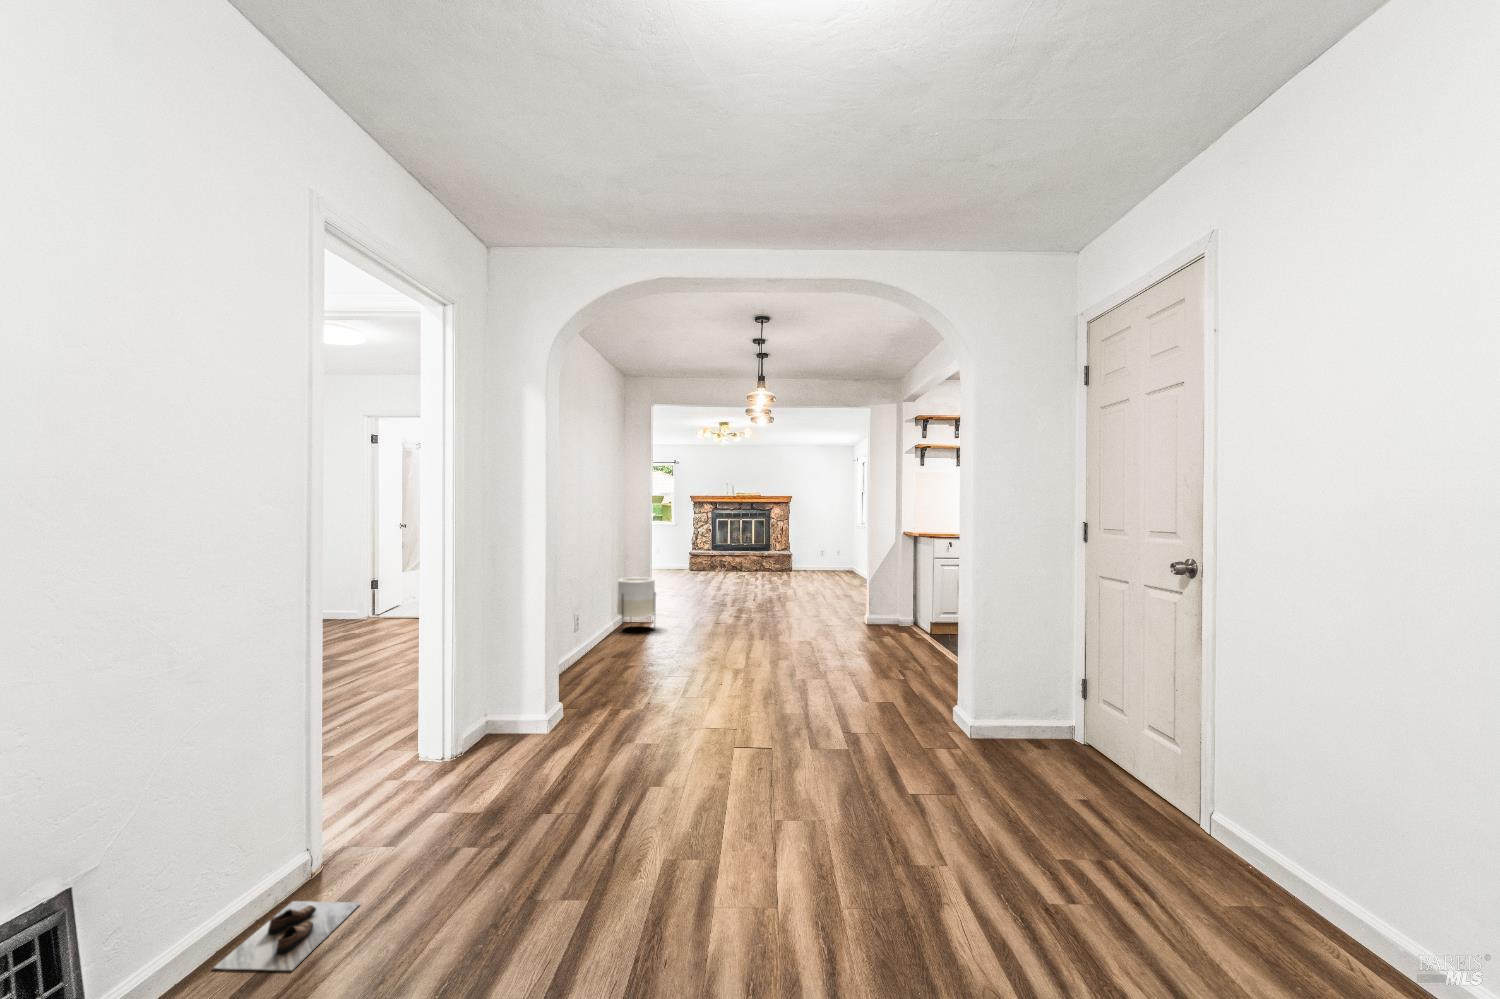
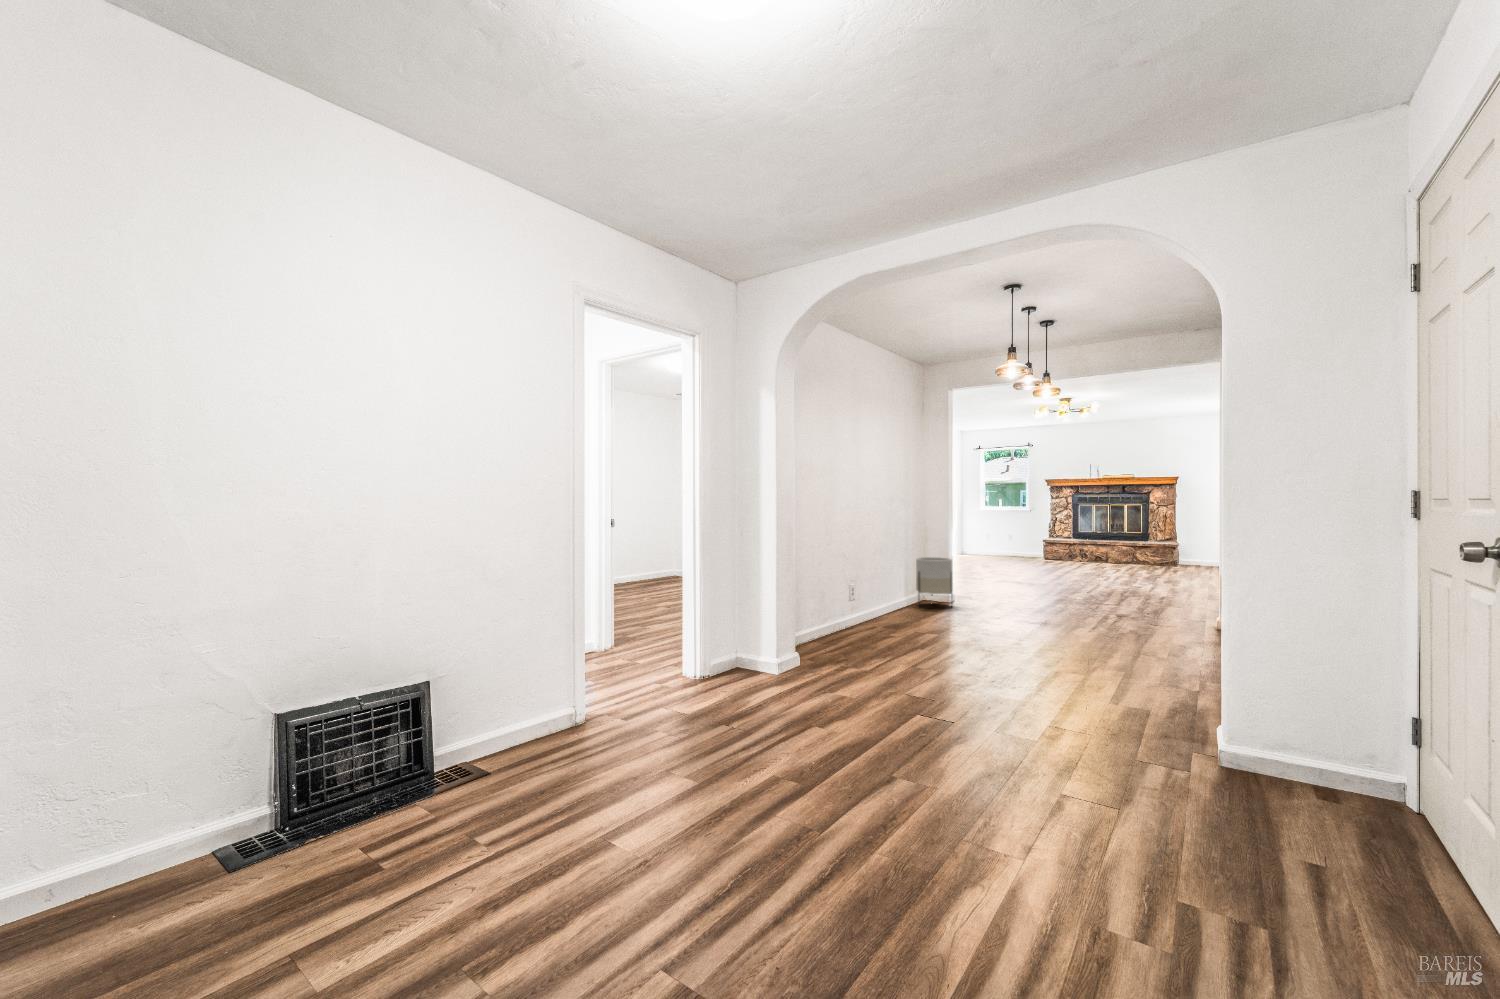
shoe: present [213,901,361,971] -> none [497,734,581,768]

